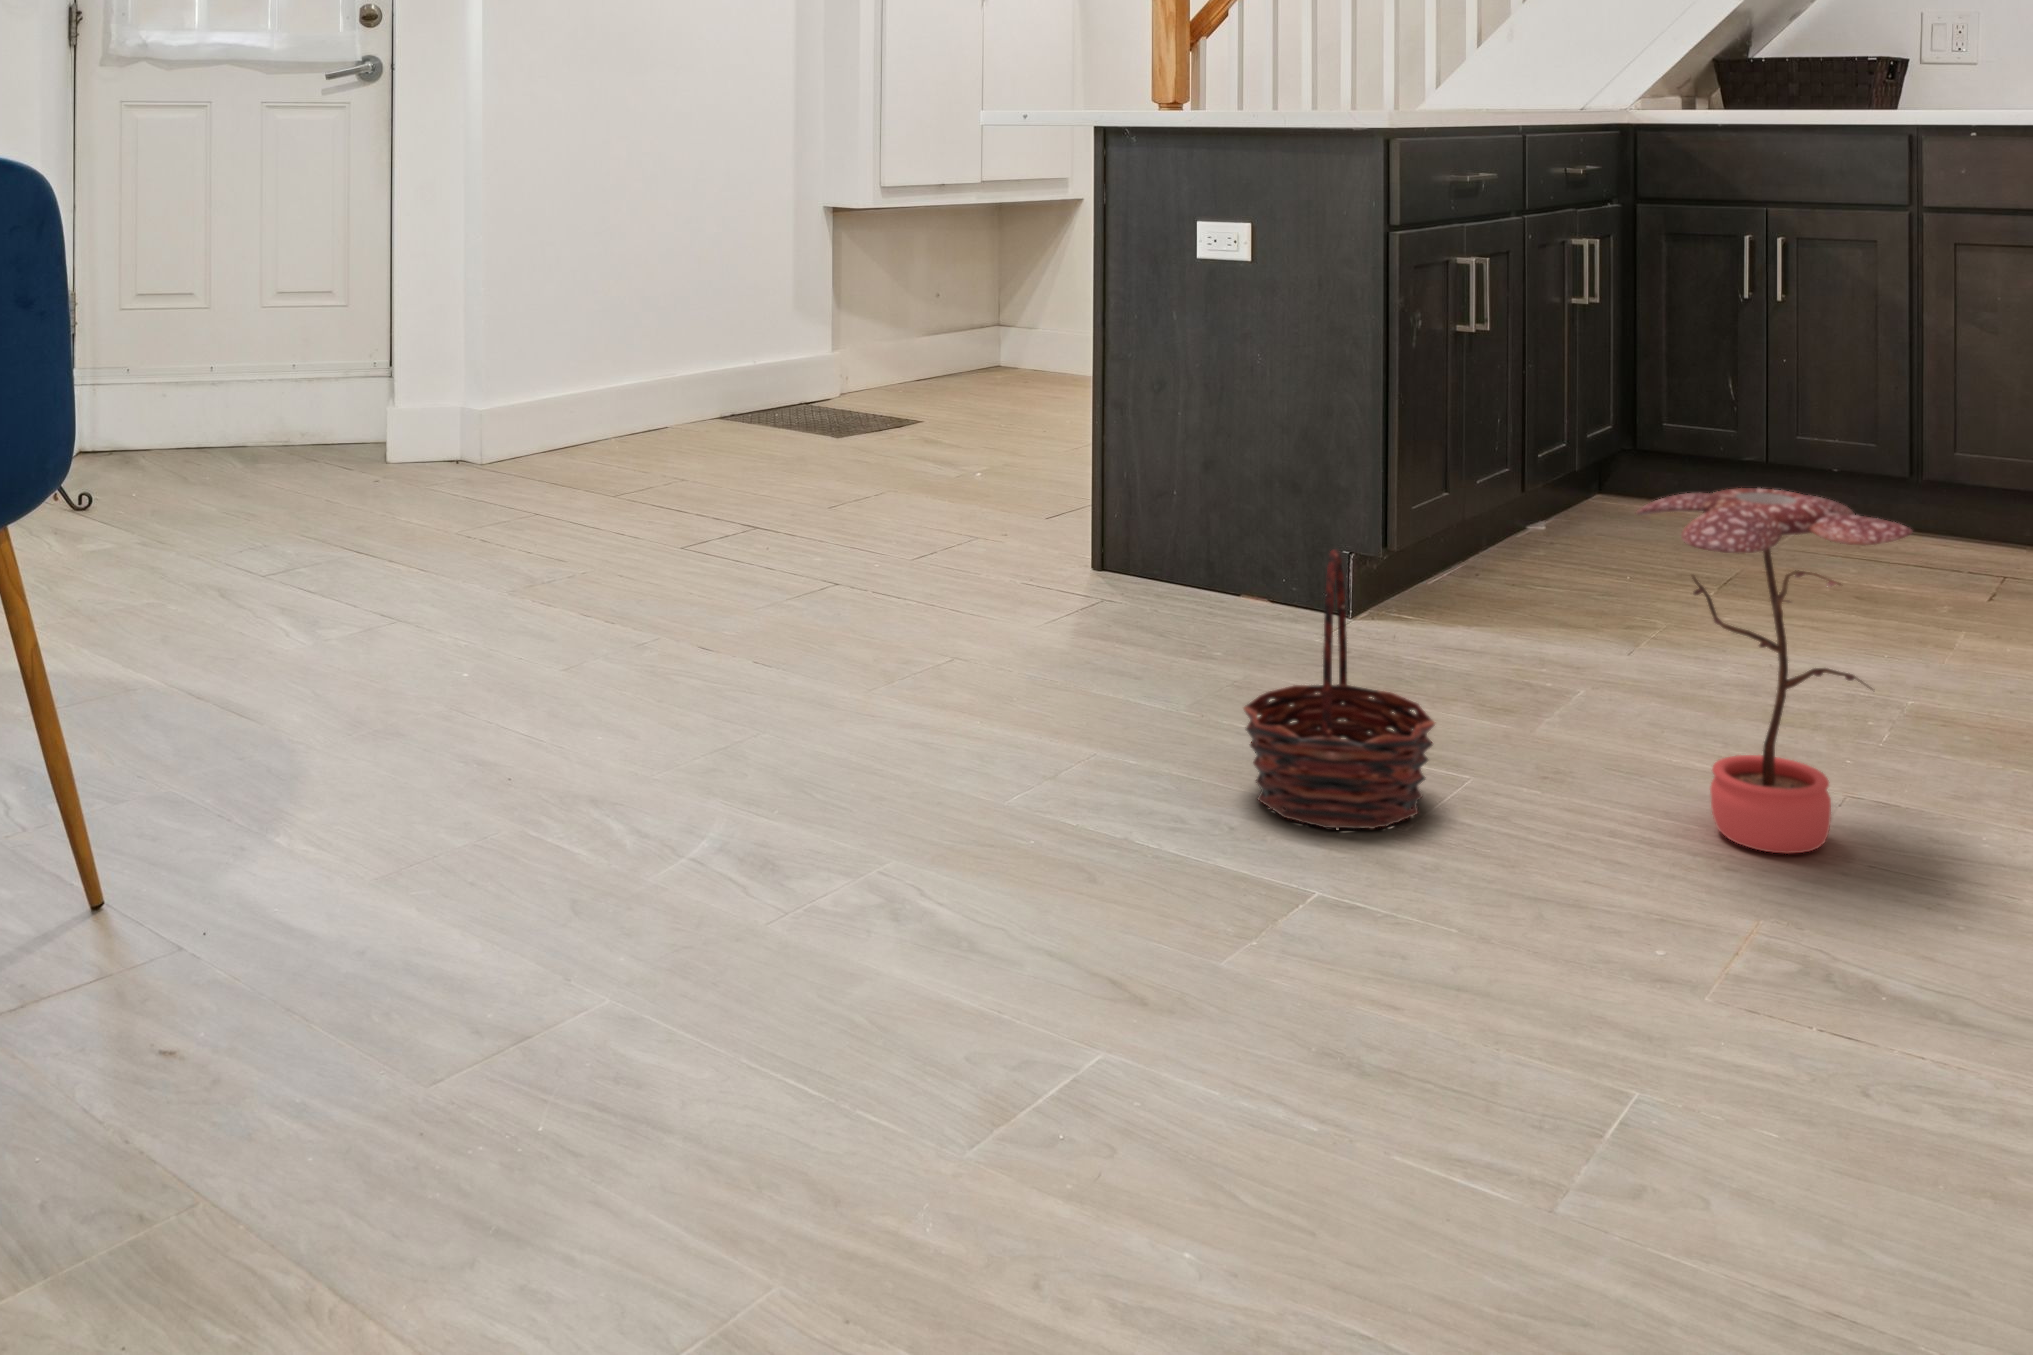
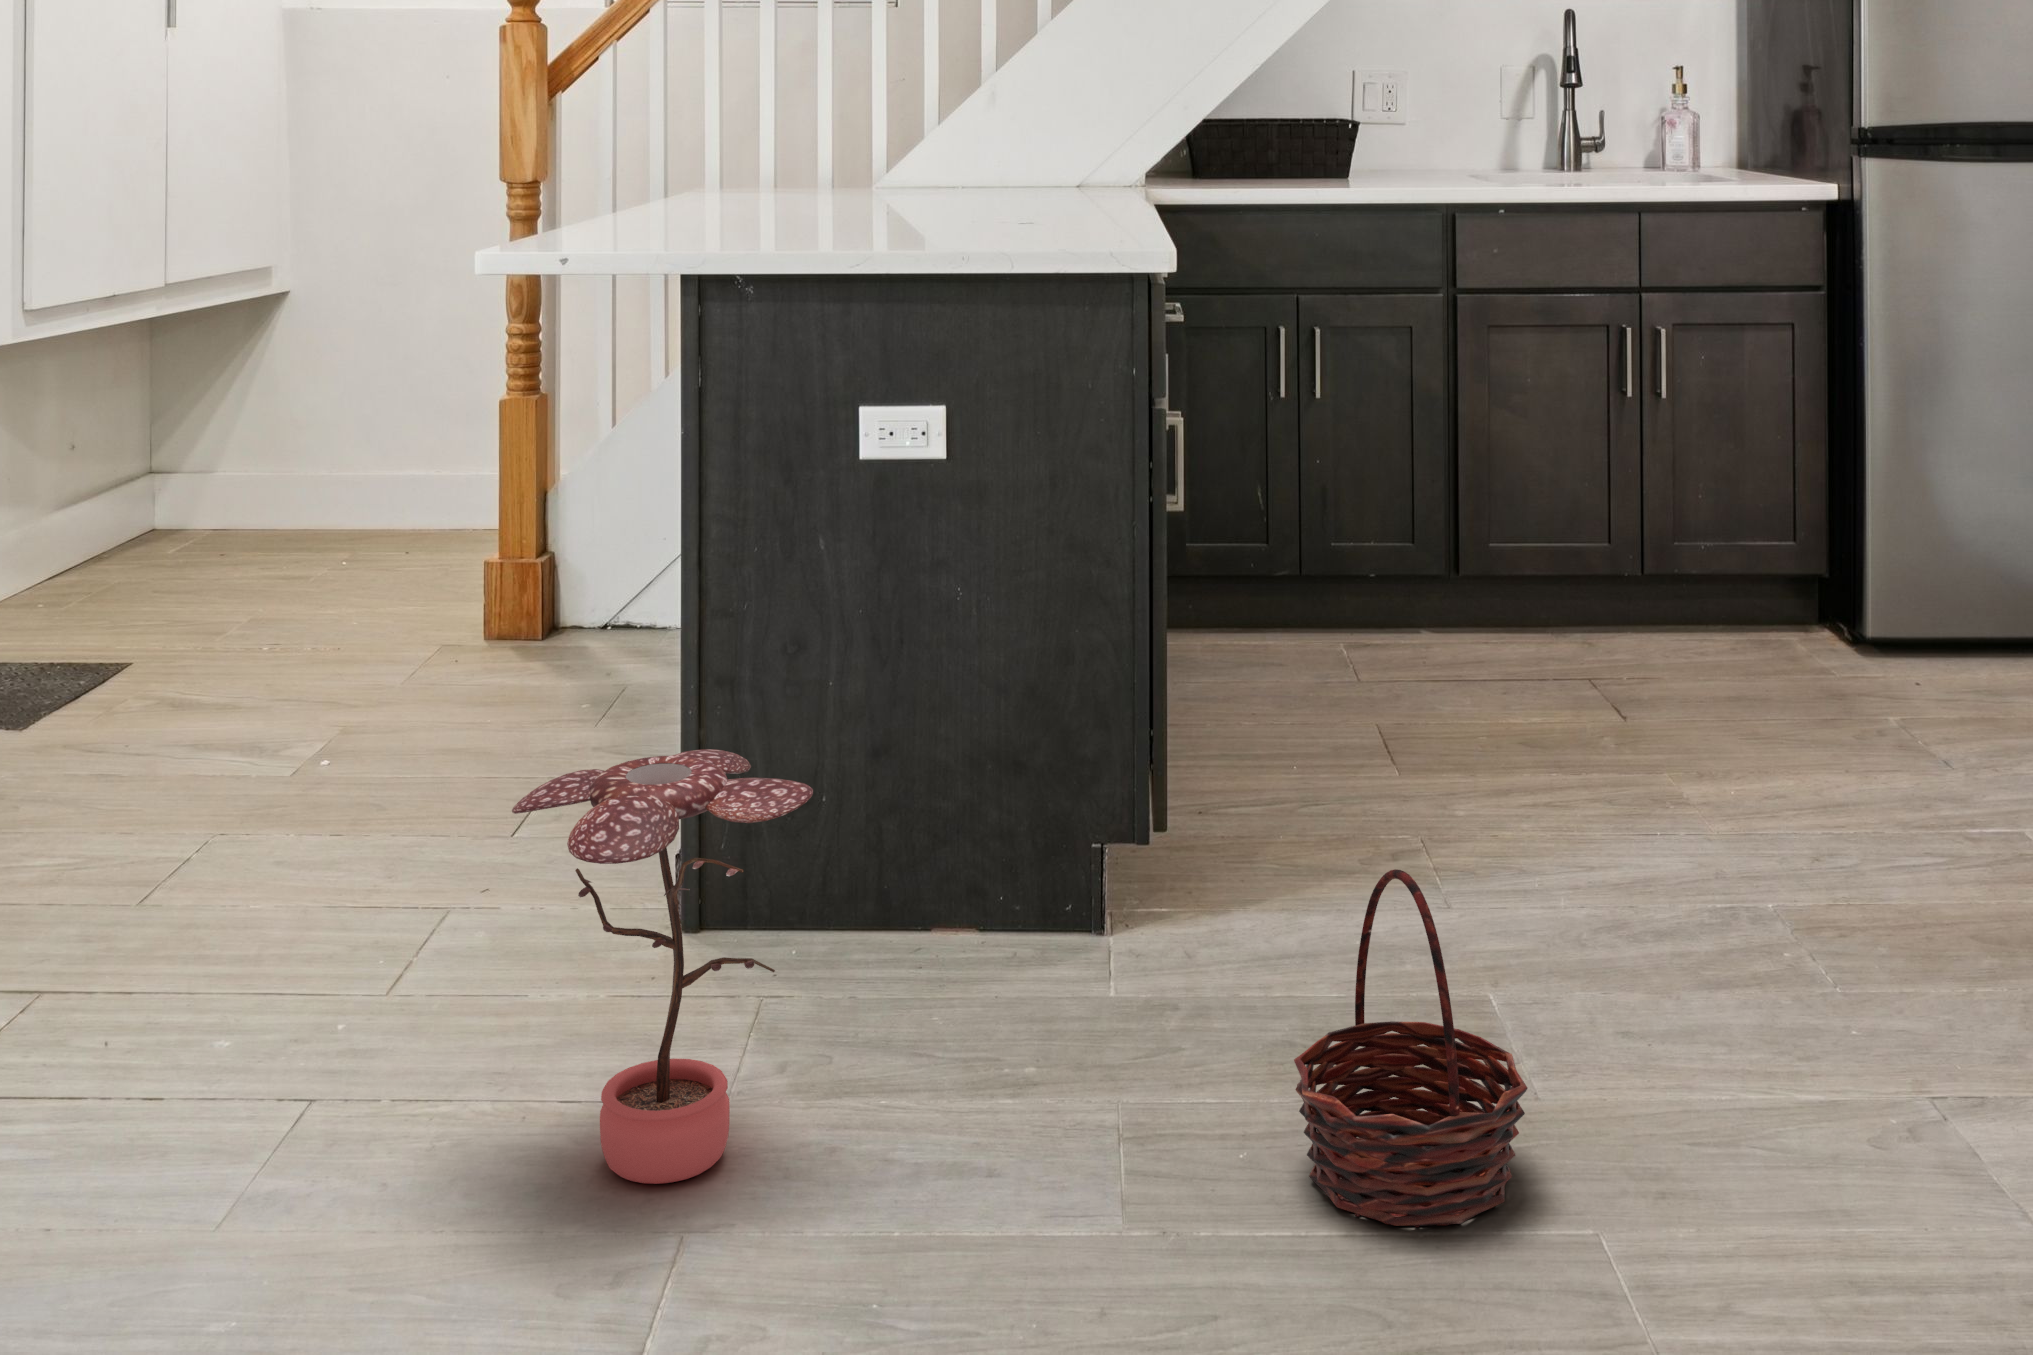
potted plant: present [1636,488,1912,854] -> present [512,749,813,1184]

